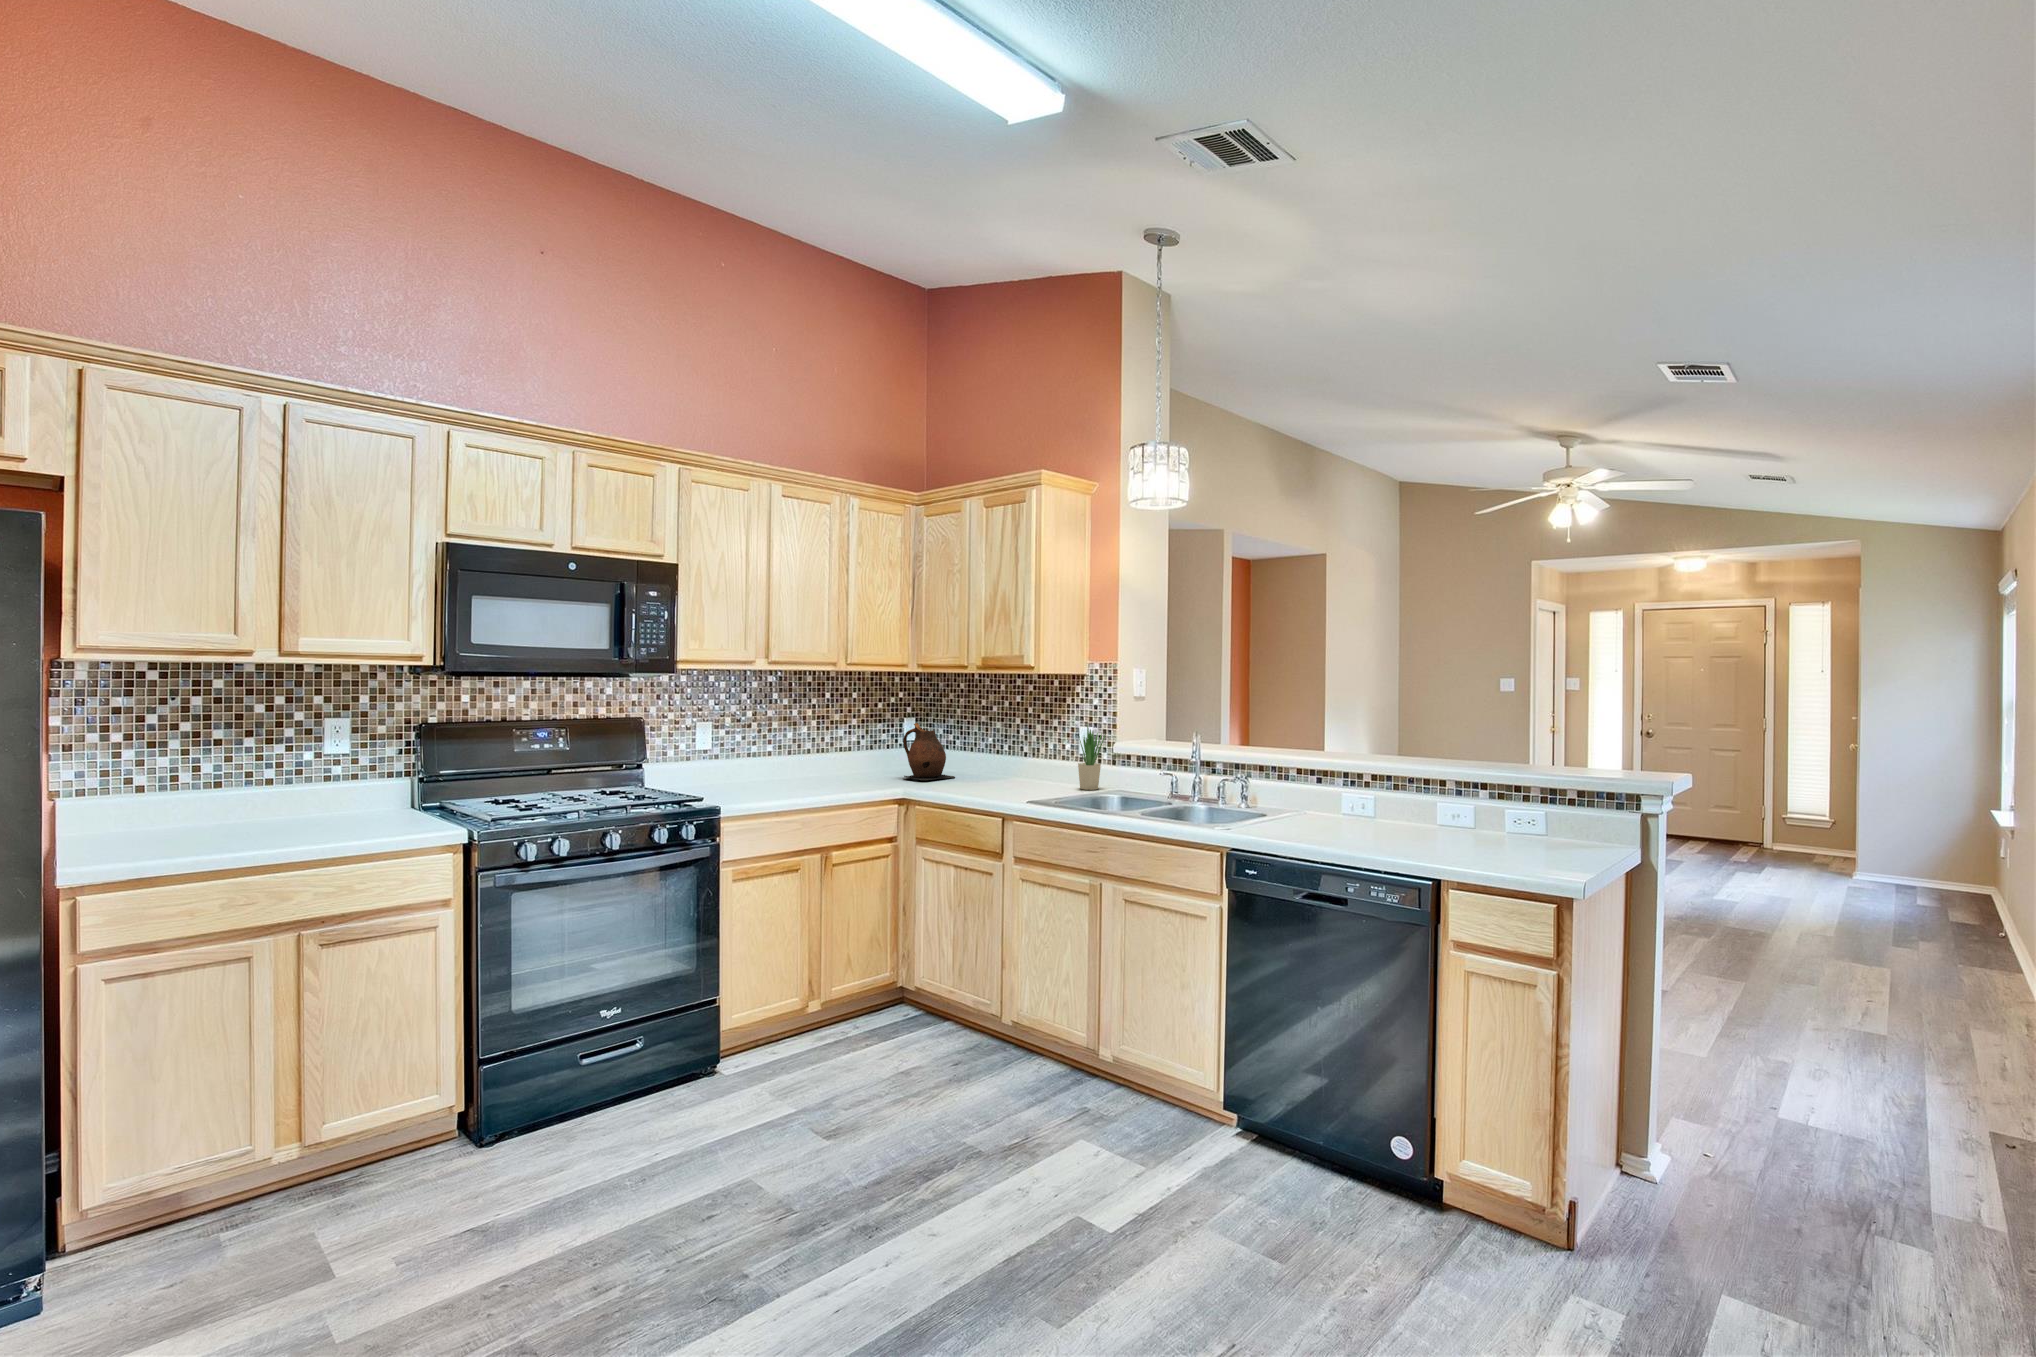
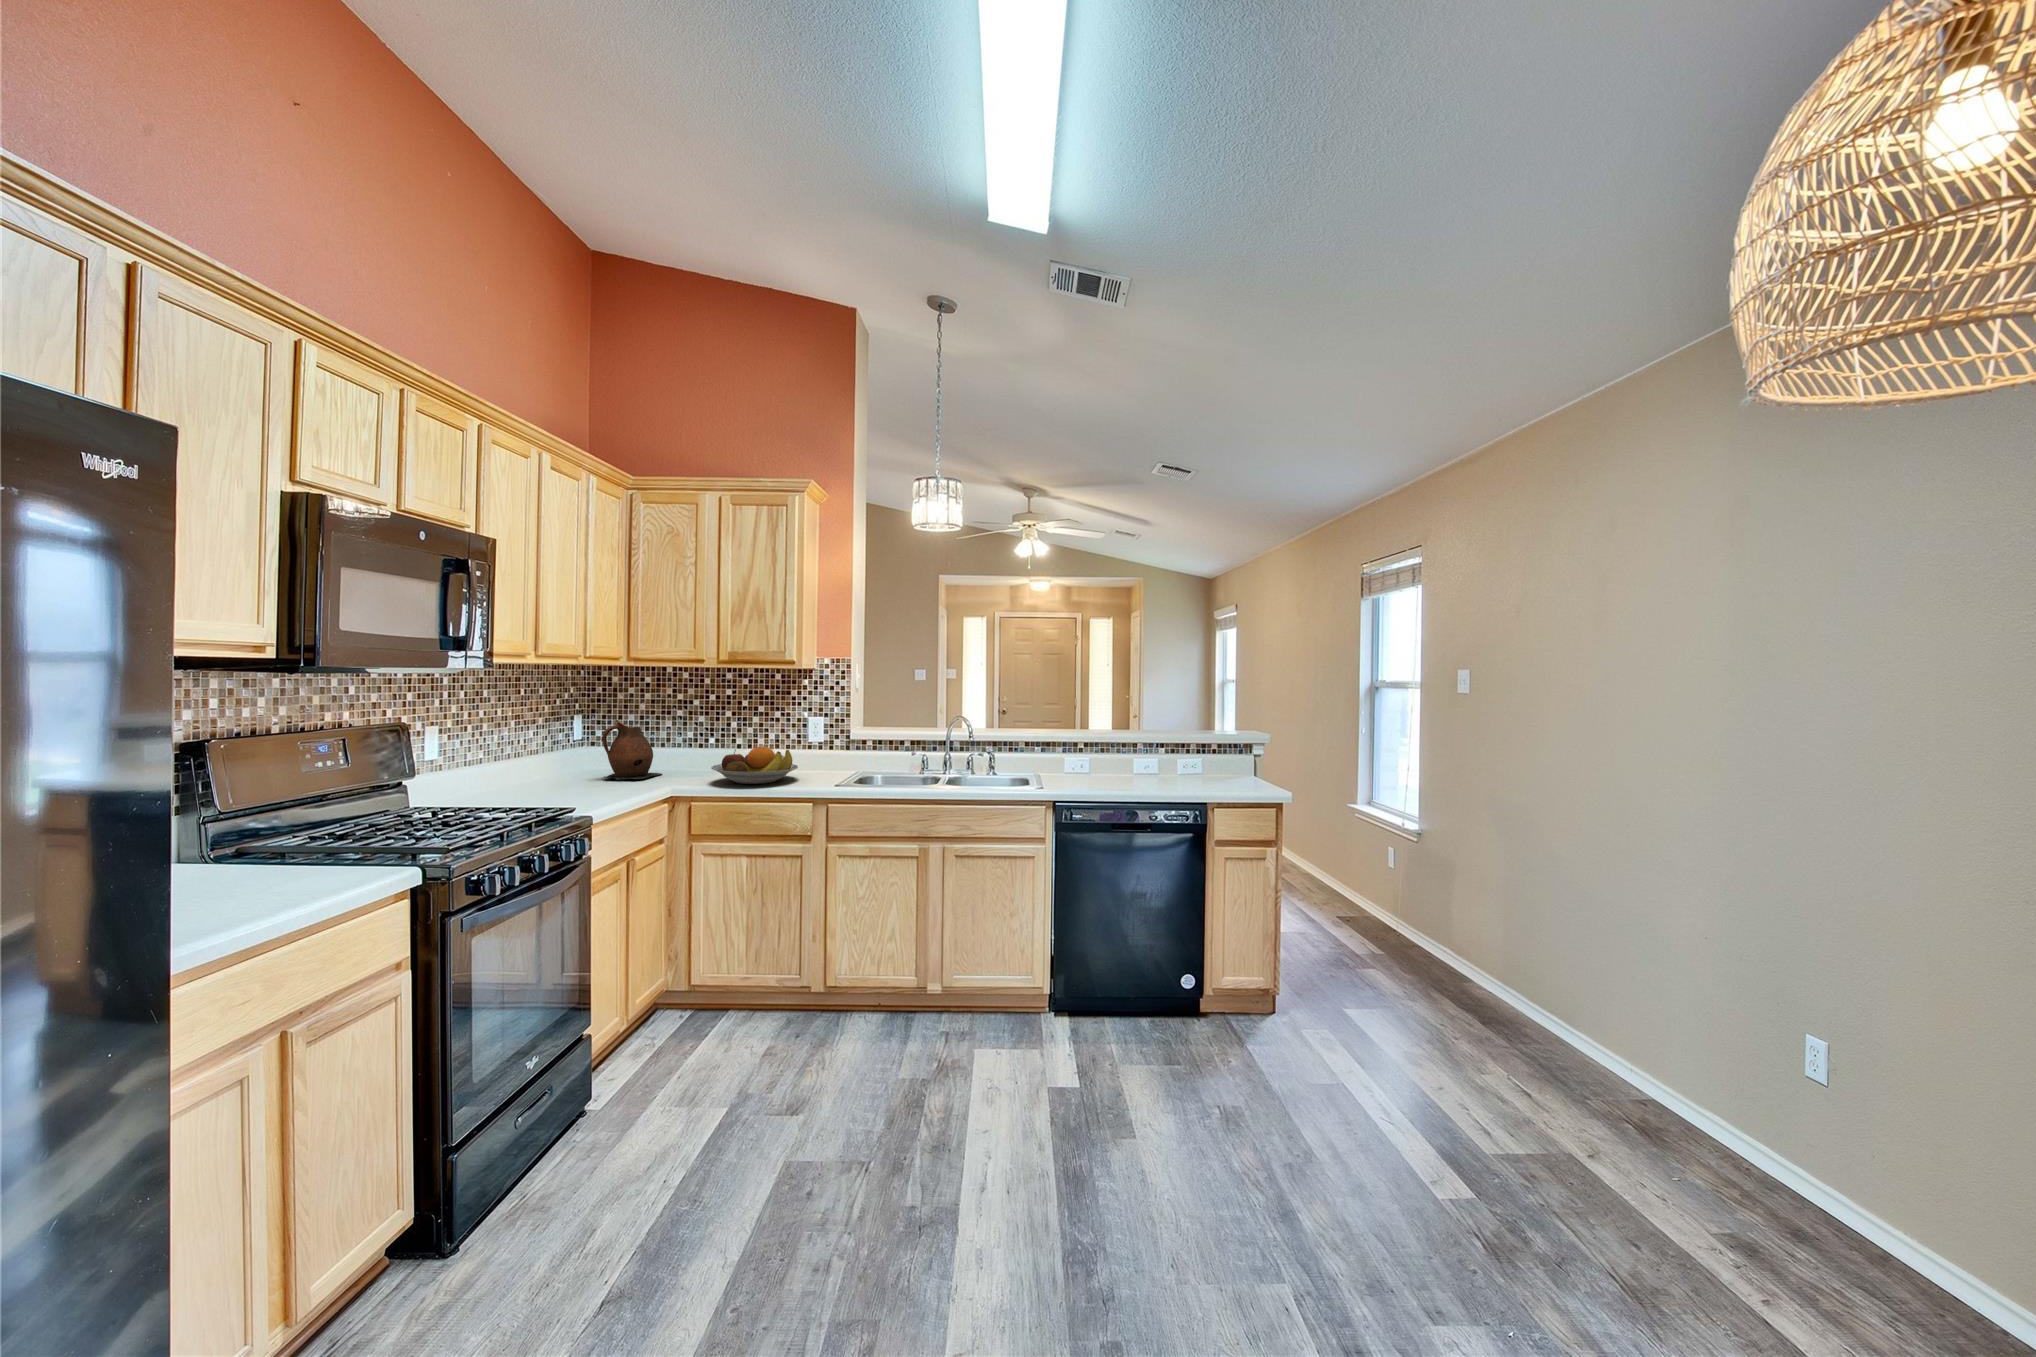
potted plant: present [1078,723,1105,790] -> none [818,711,846,774]
fruit bowl: none [962,756,1047,794] -> present [711,747,798,784]

